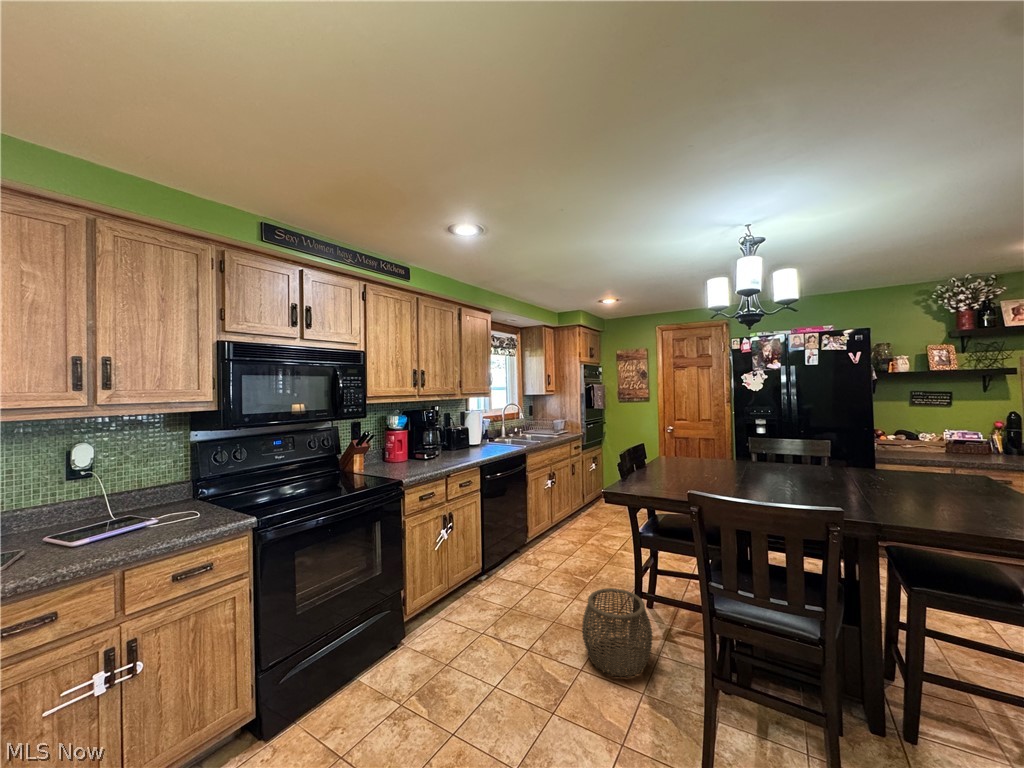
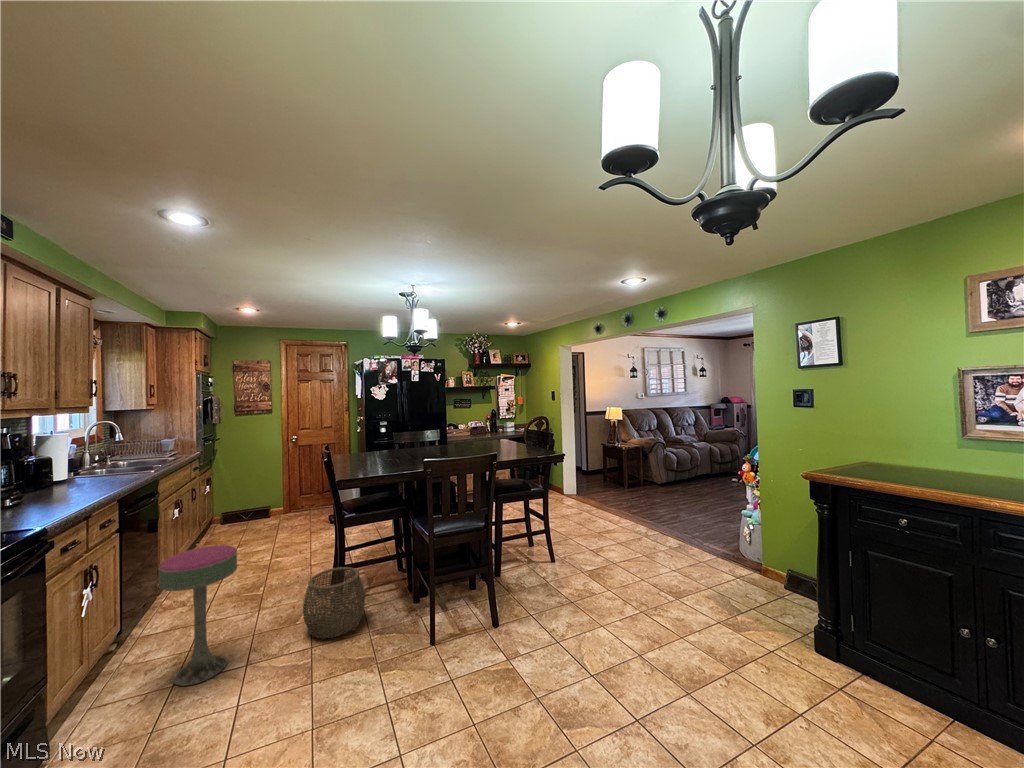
bar stool: none [473,522,529,644] -> present [158,545,237,686]

